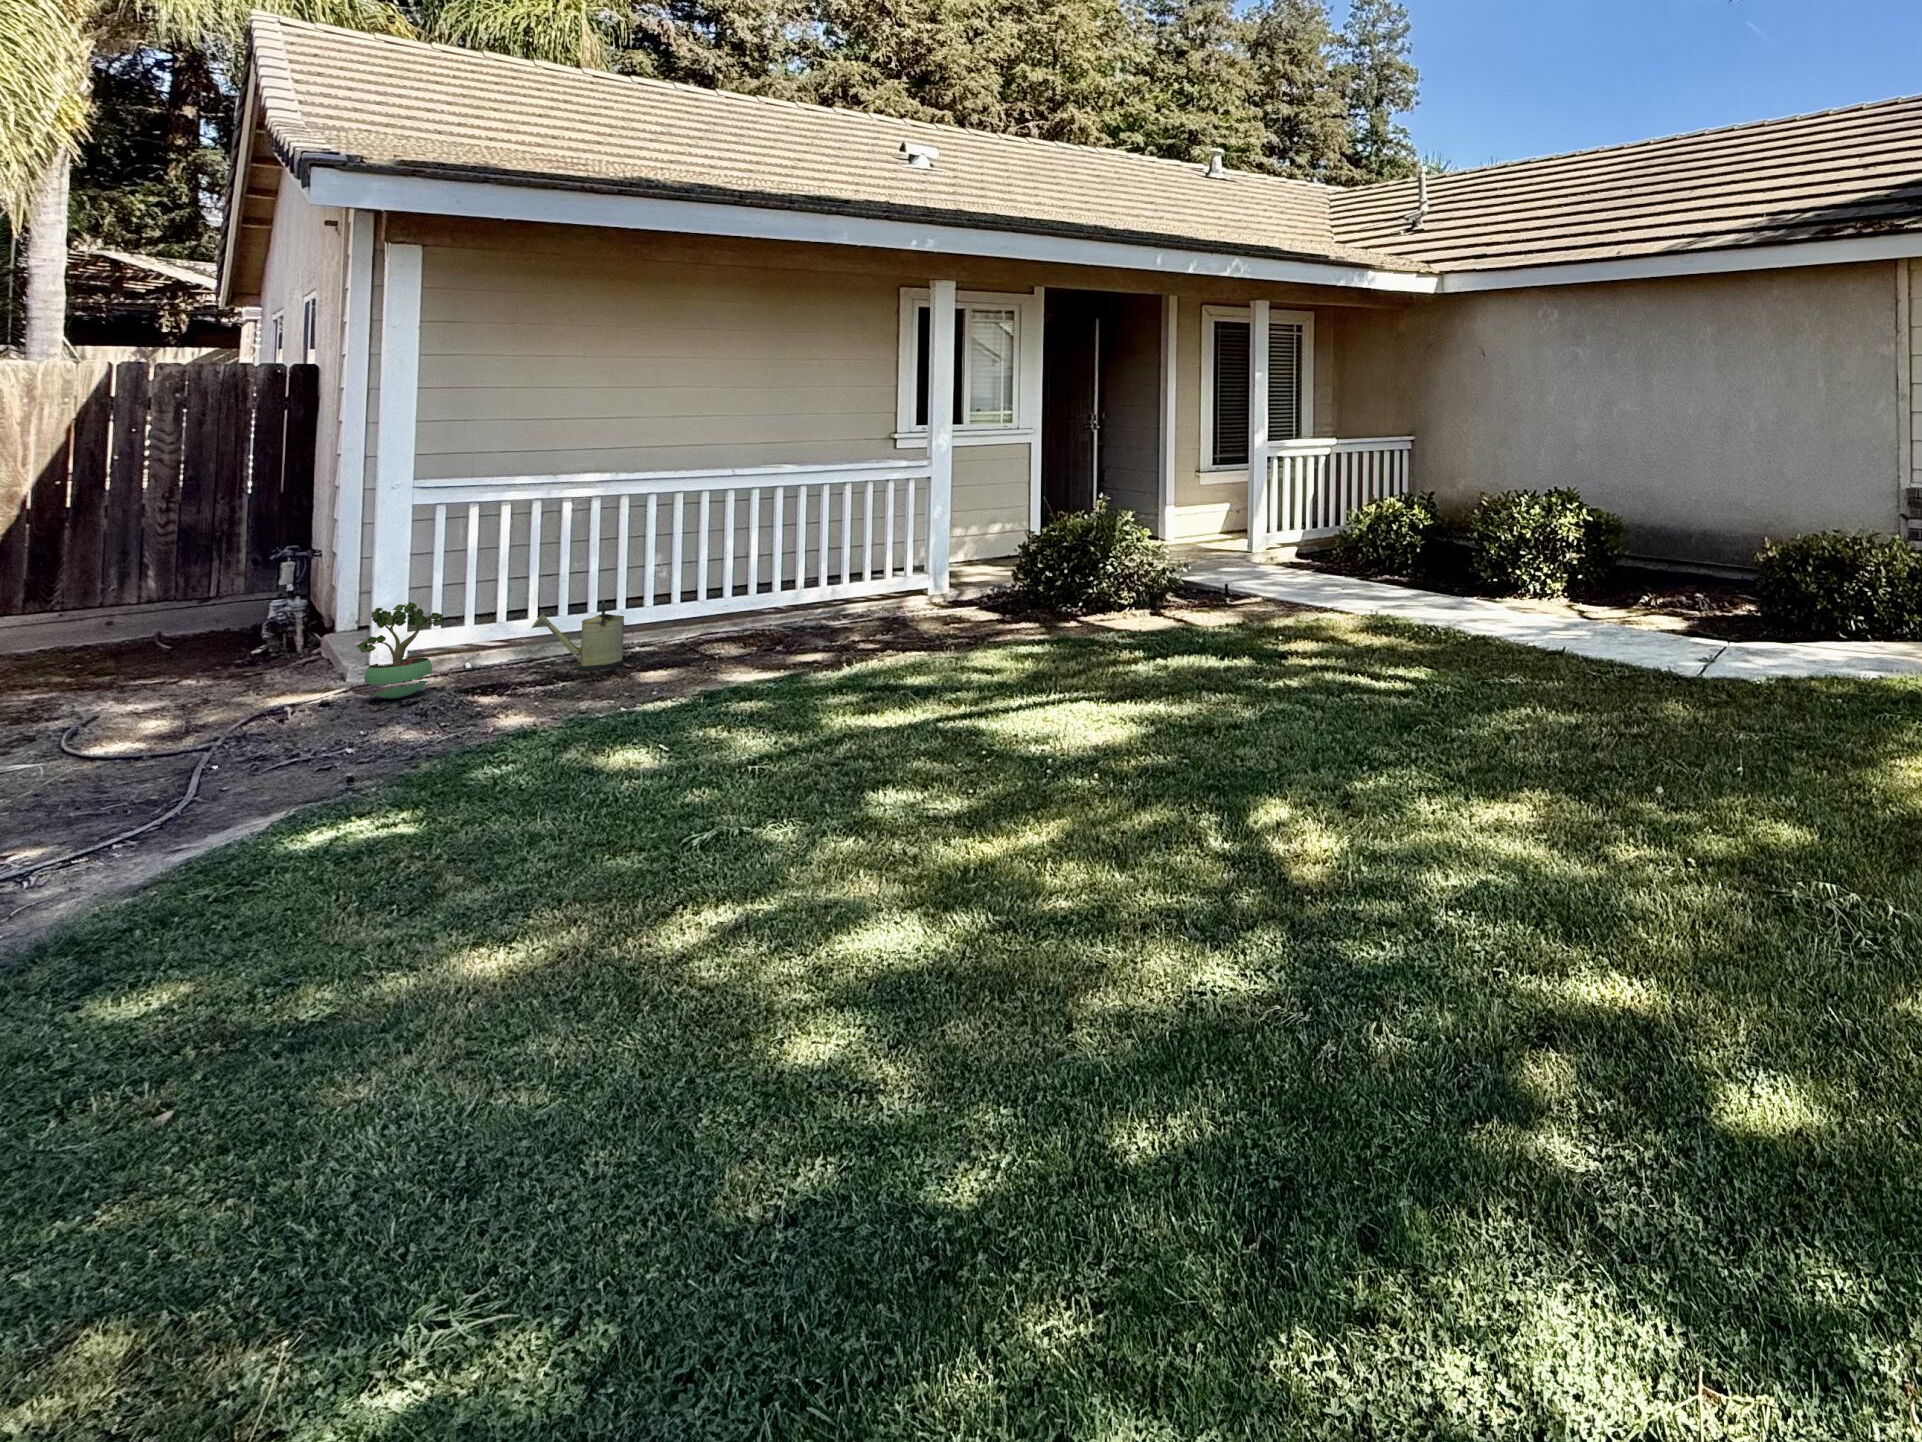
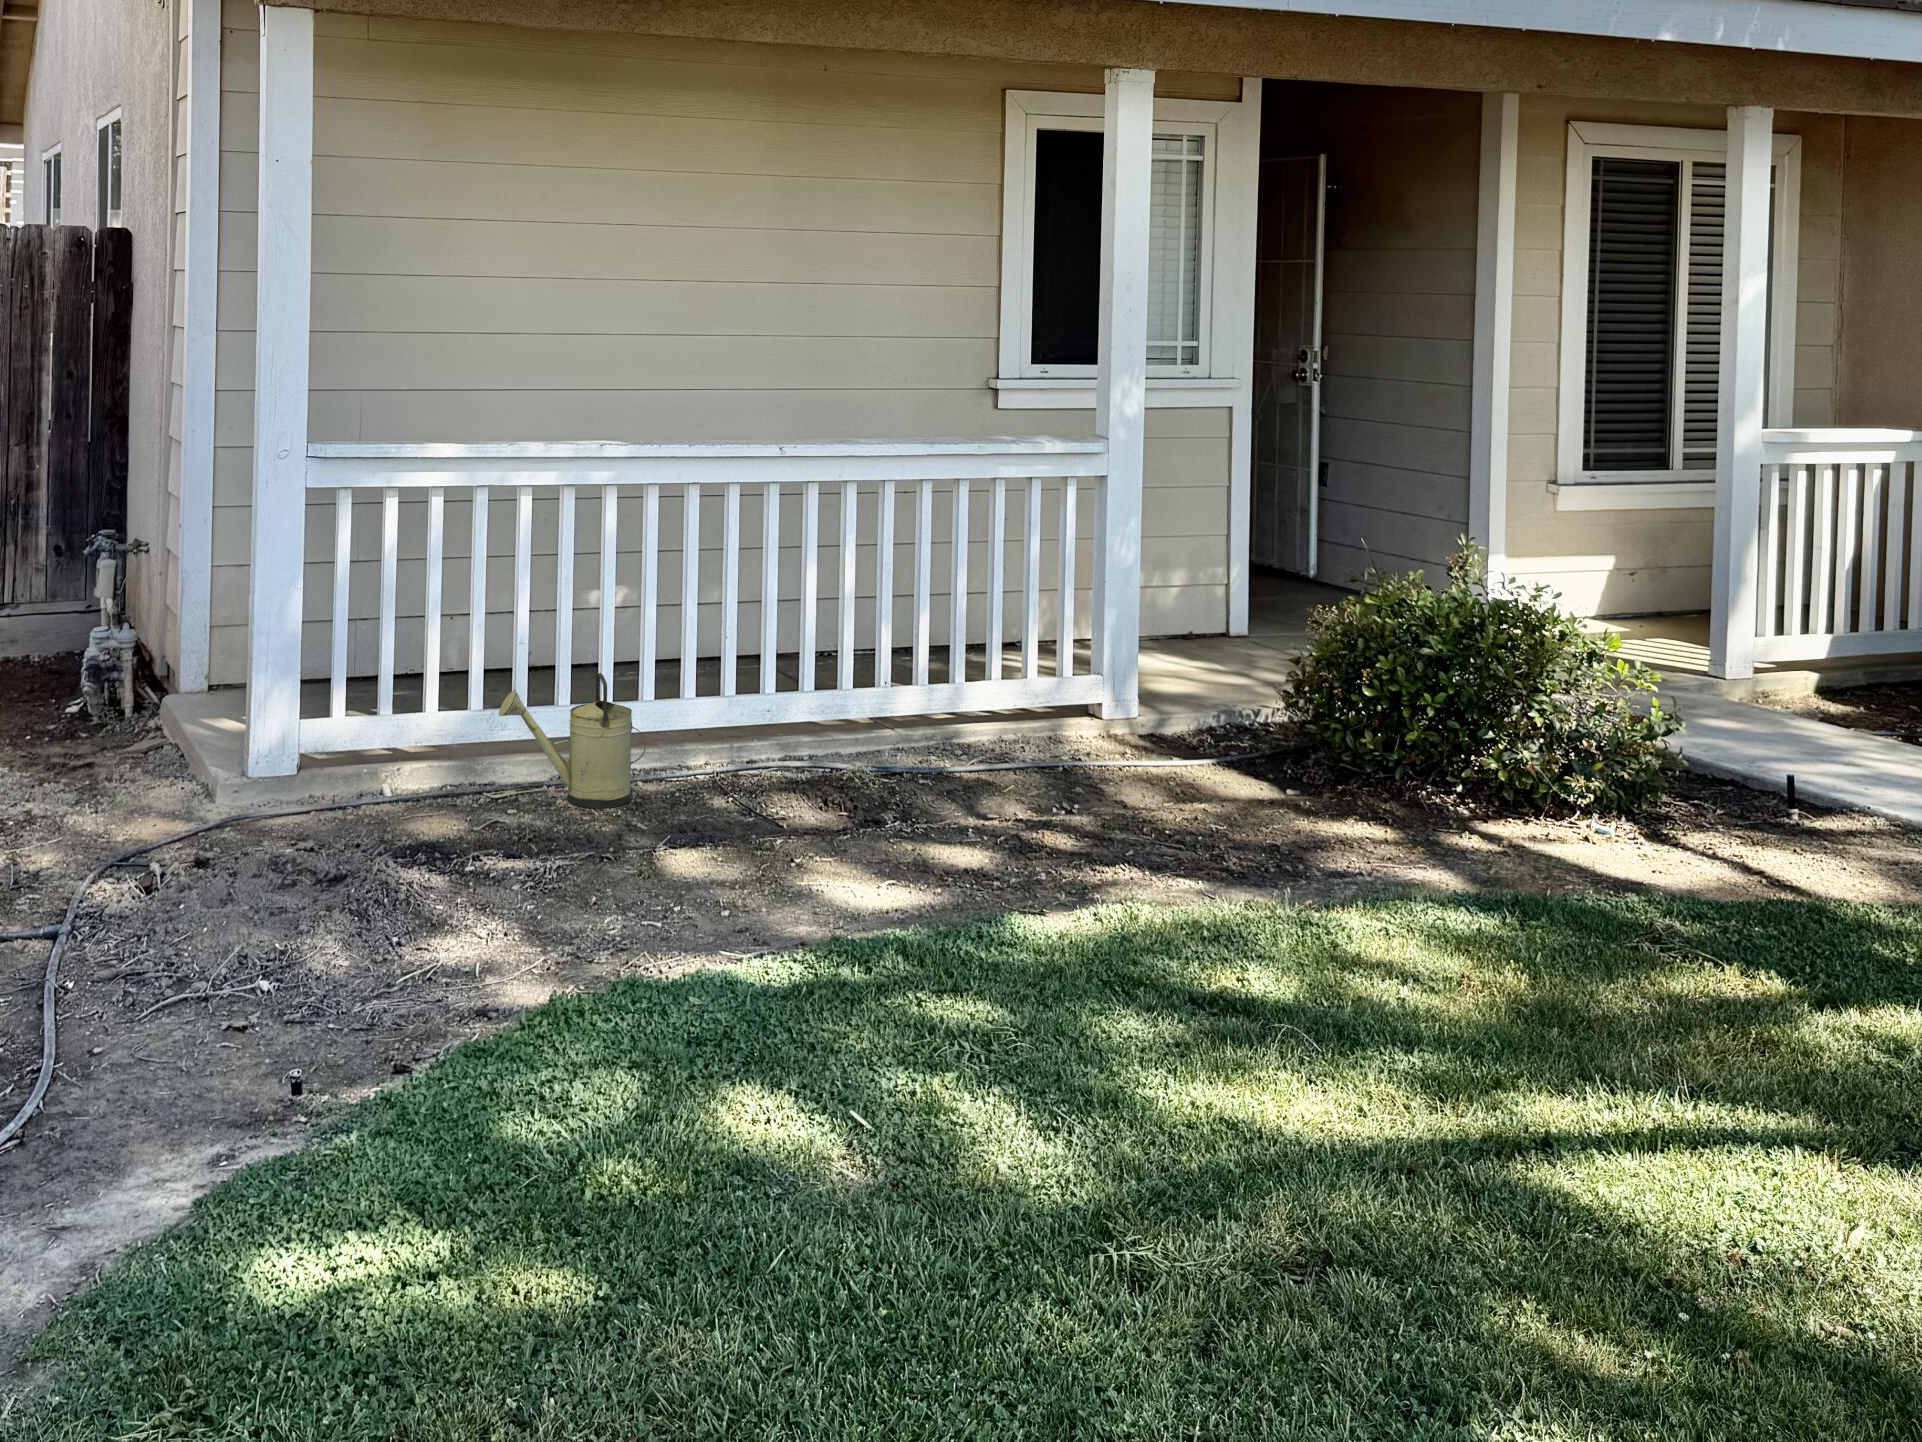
potted plant: present [357,602,443,699] -> none [268,651,383,821]

